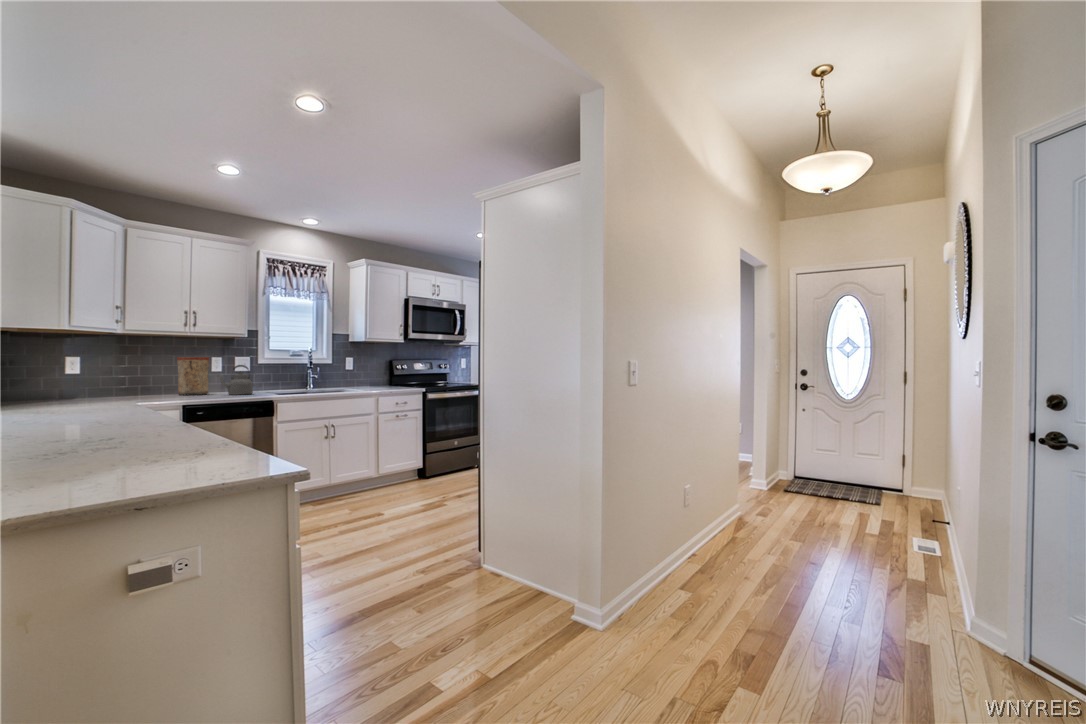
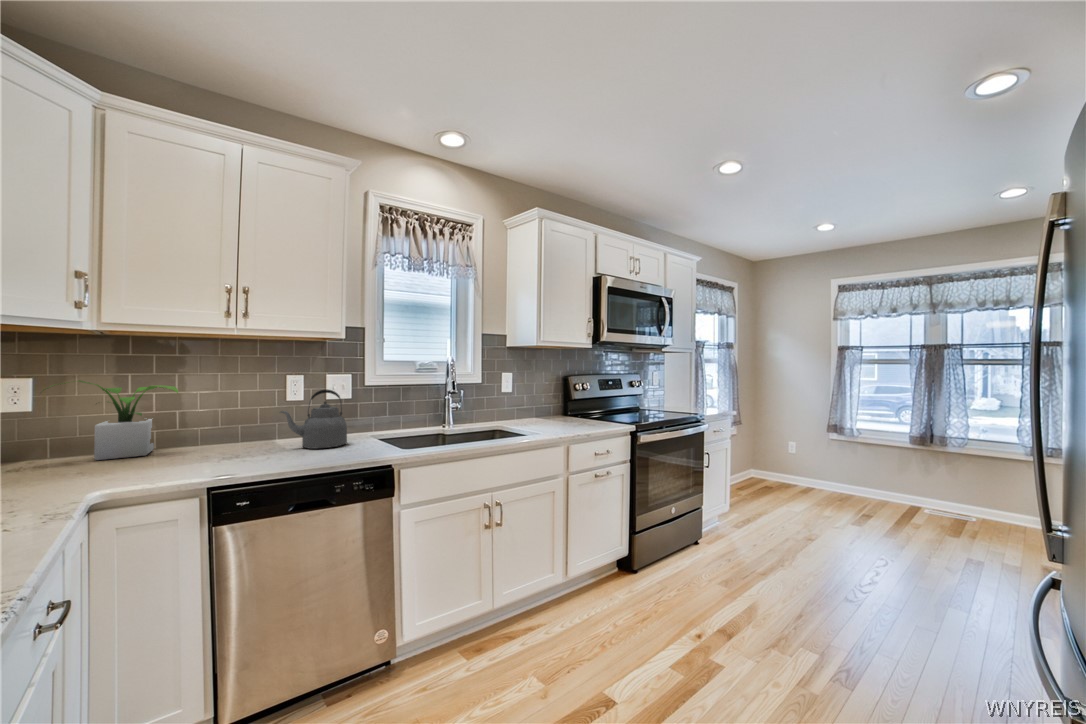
vase: present [177,357,209,395] -> none [222,375,278,448]
potted plant: none [97,358,160,398] -> present [43,381,178,460]

